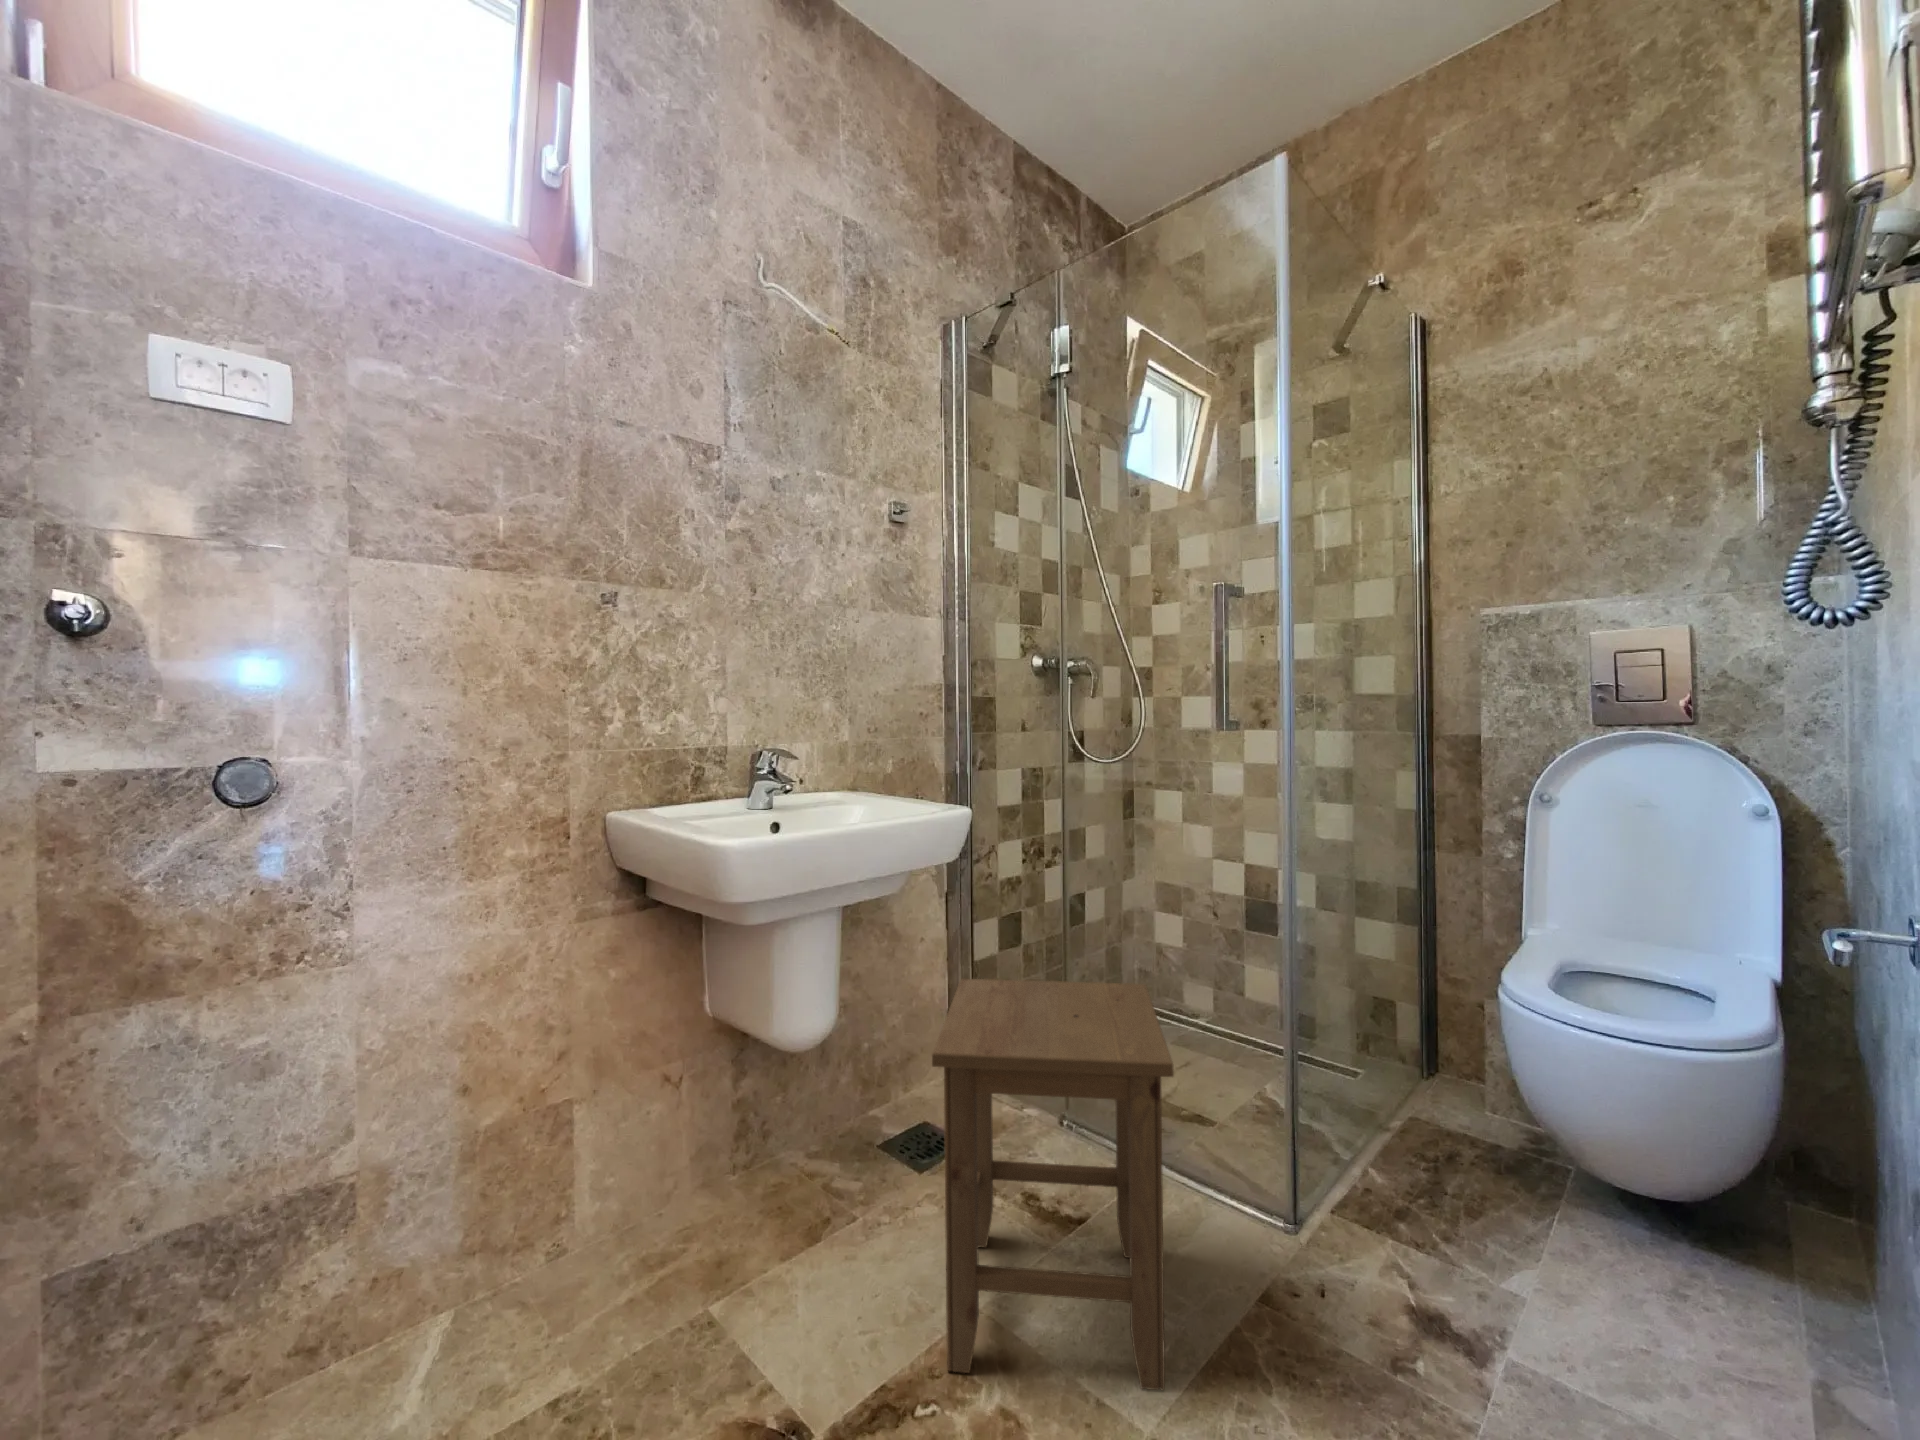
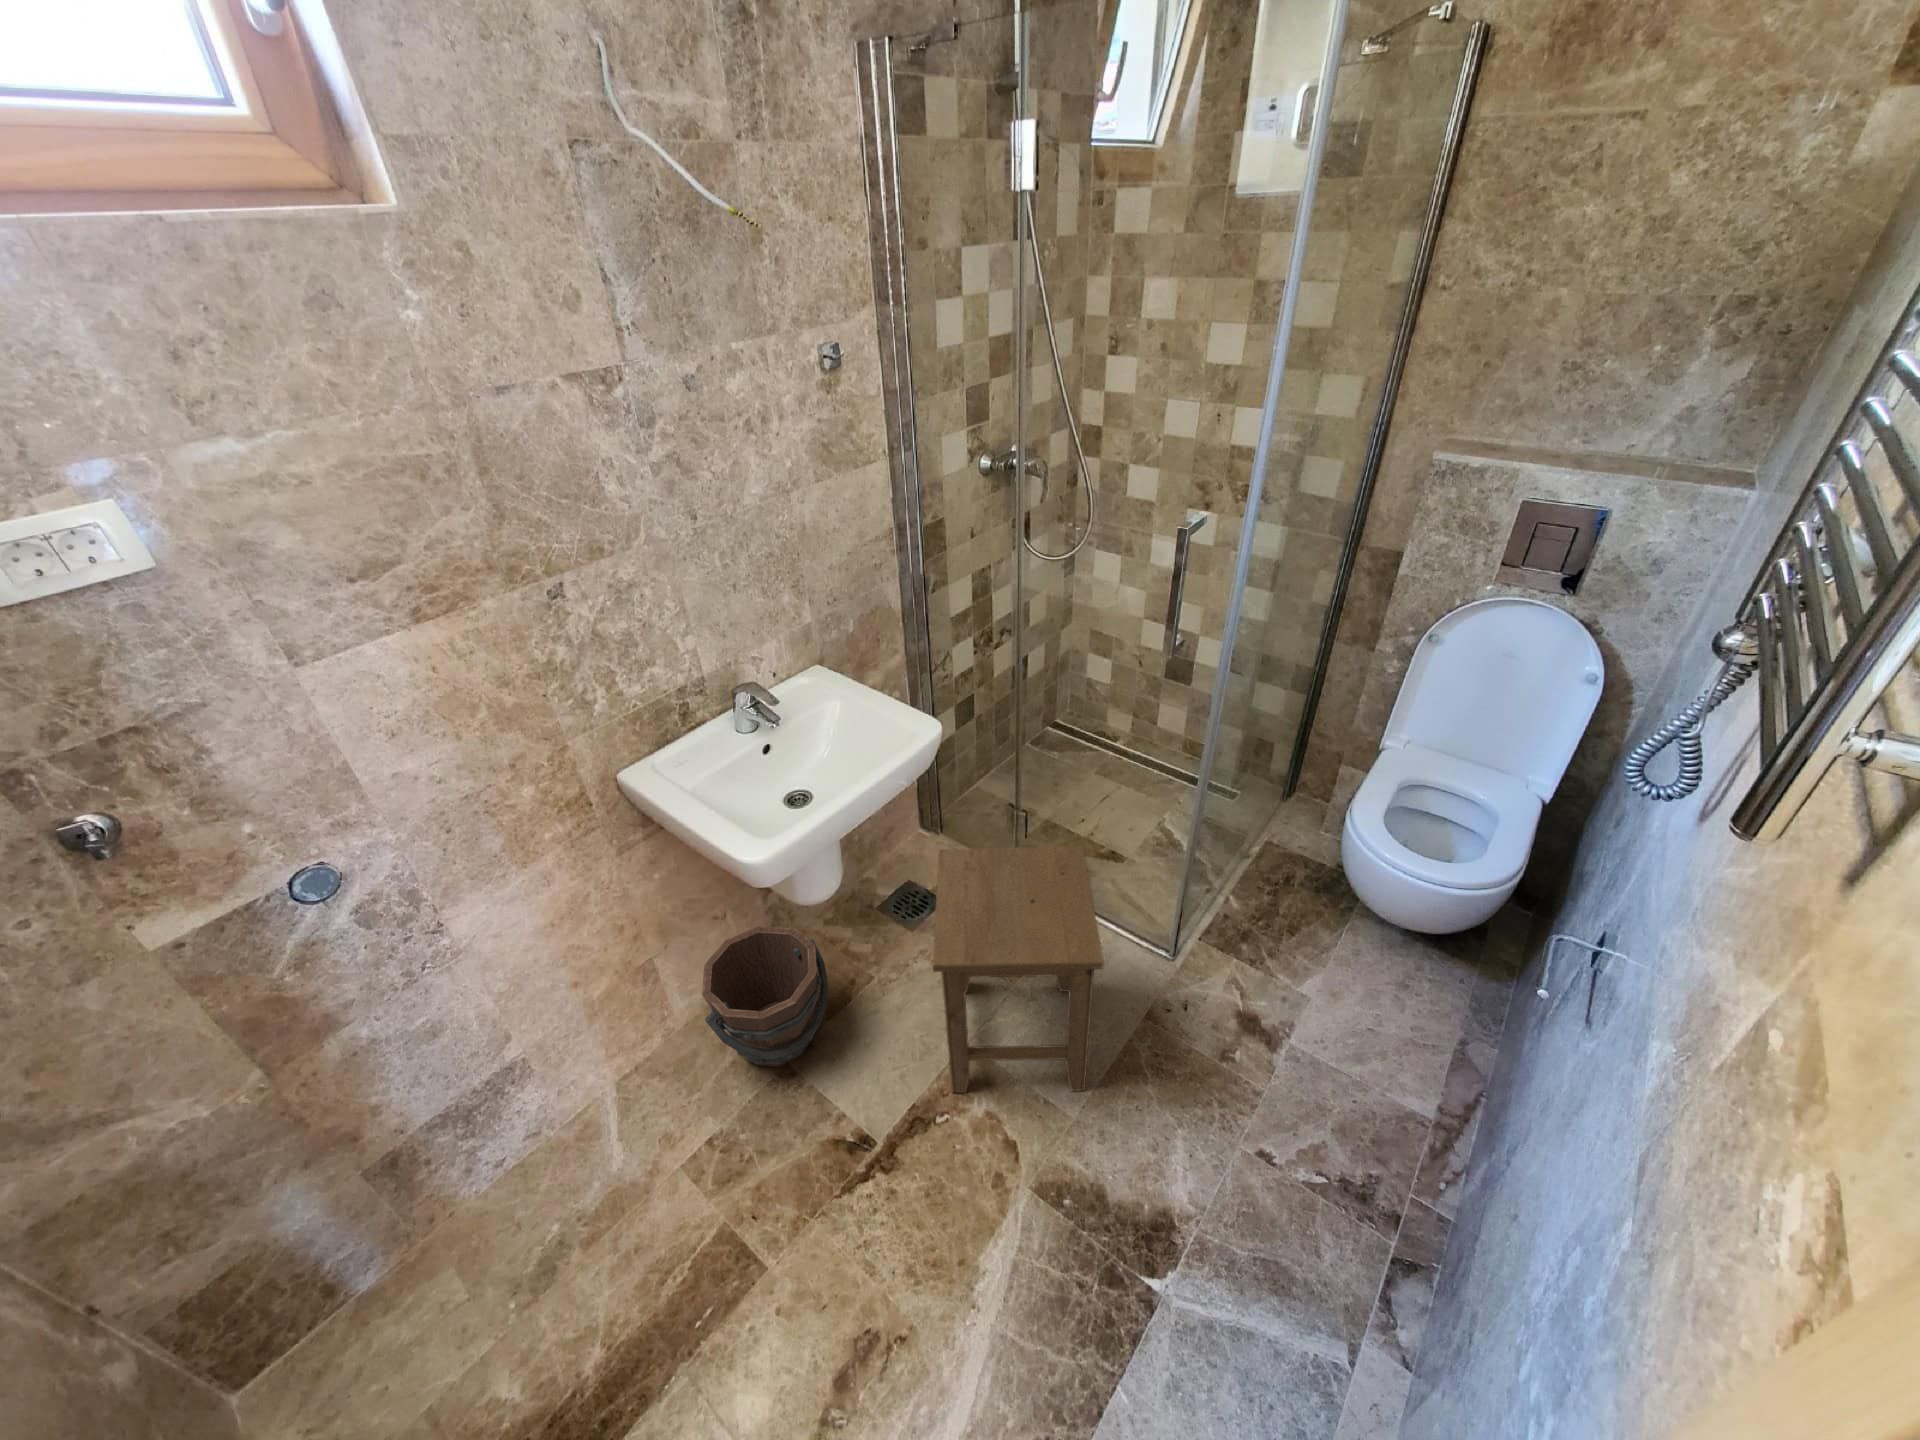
bucket: none [611,1091,793,1311] -> present [702,926,828,1067]

